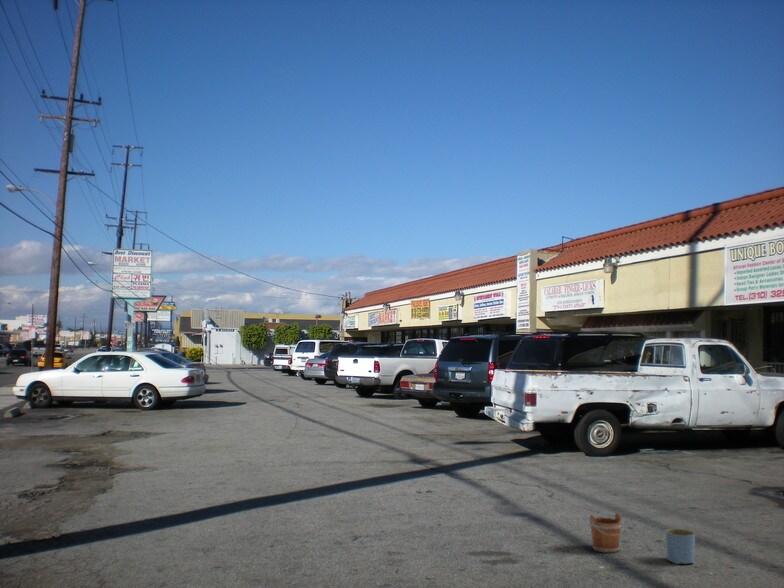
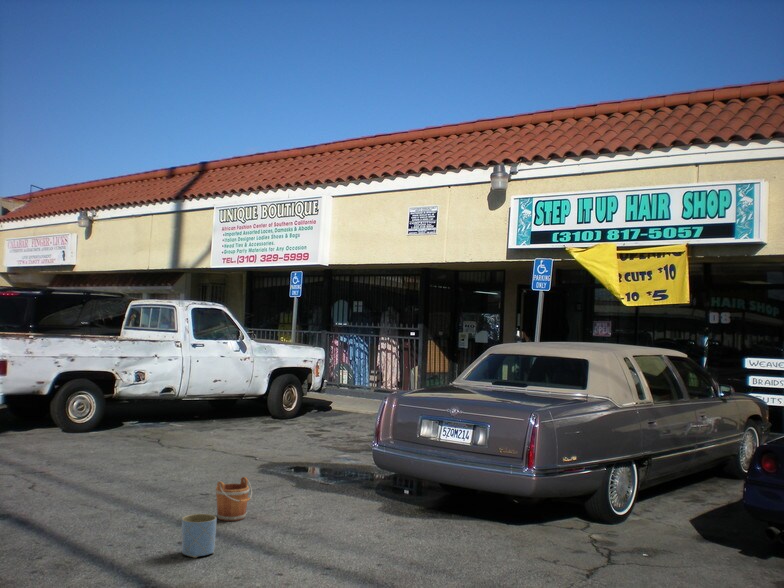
bucket: present [590,513,621,553] -> present [216,477,252,521]

